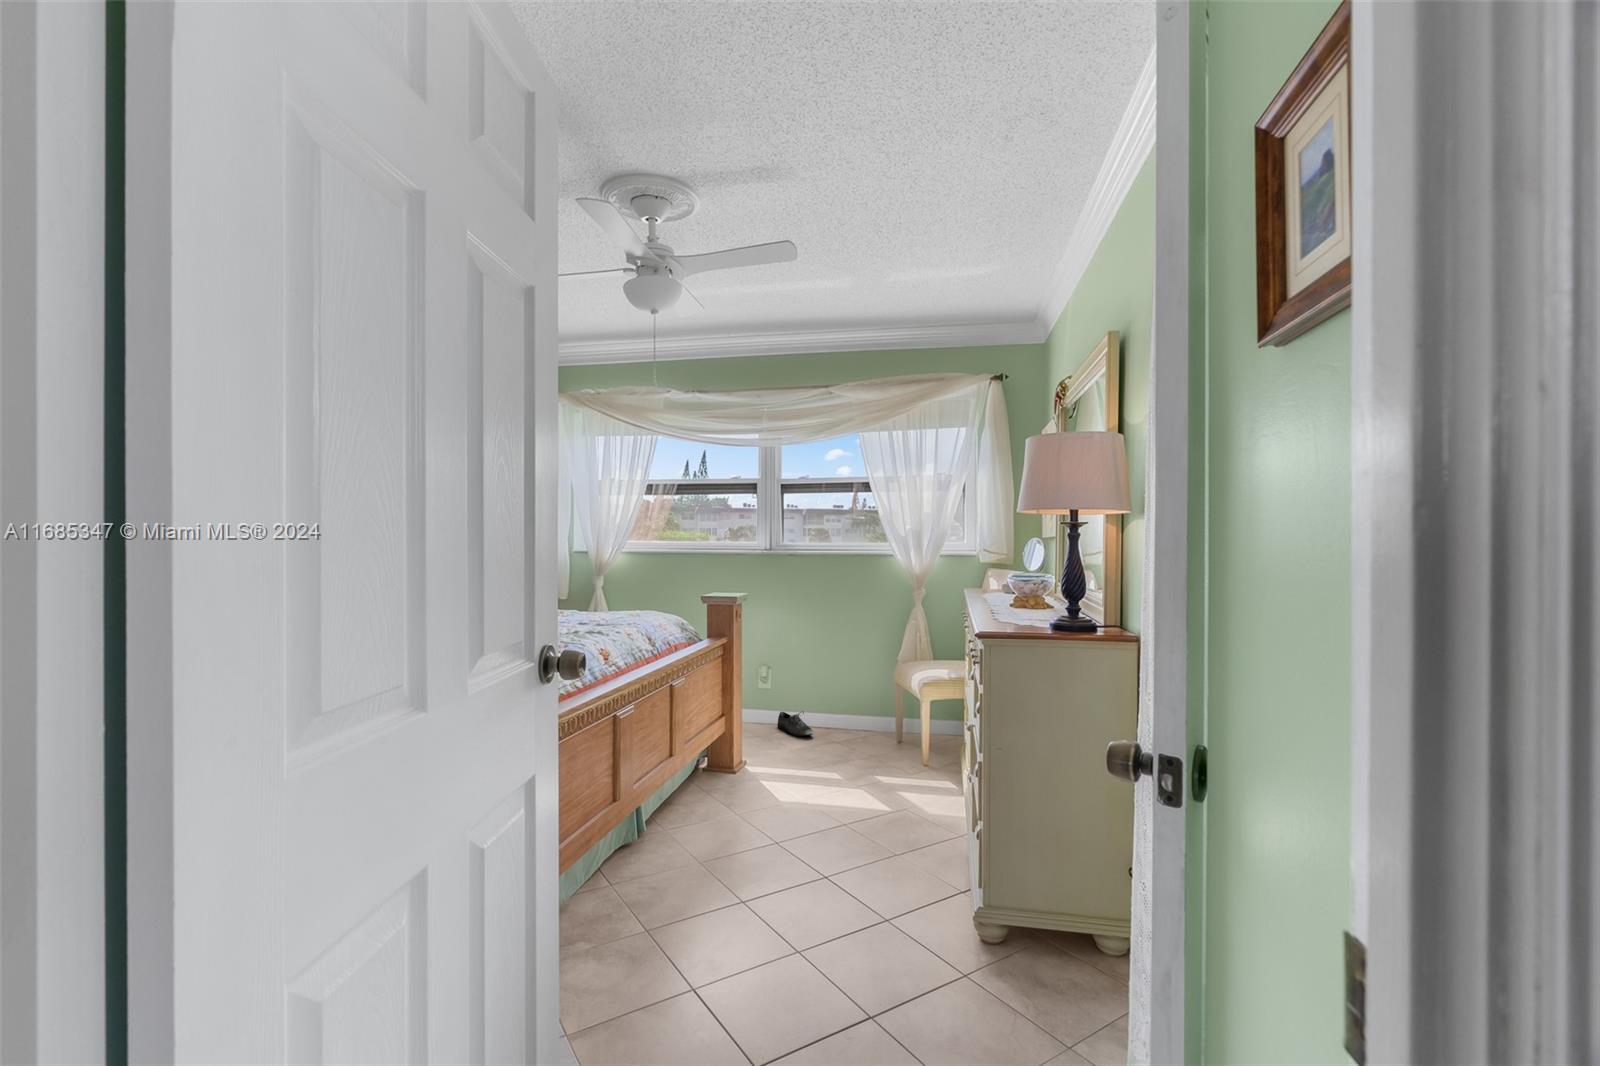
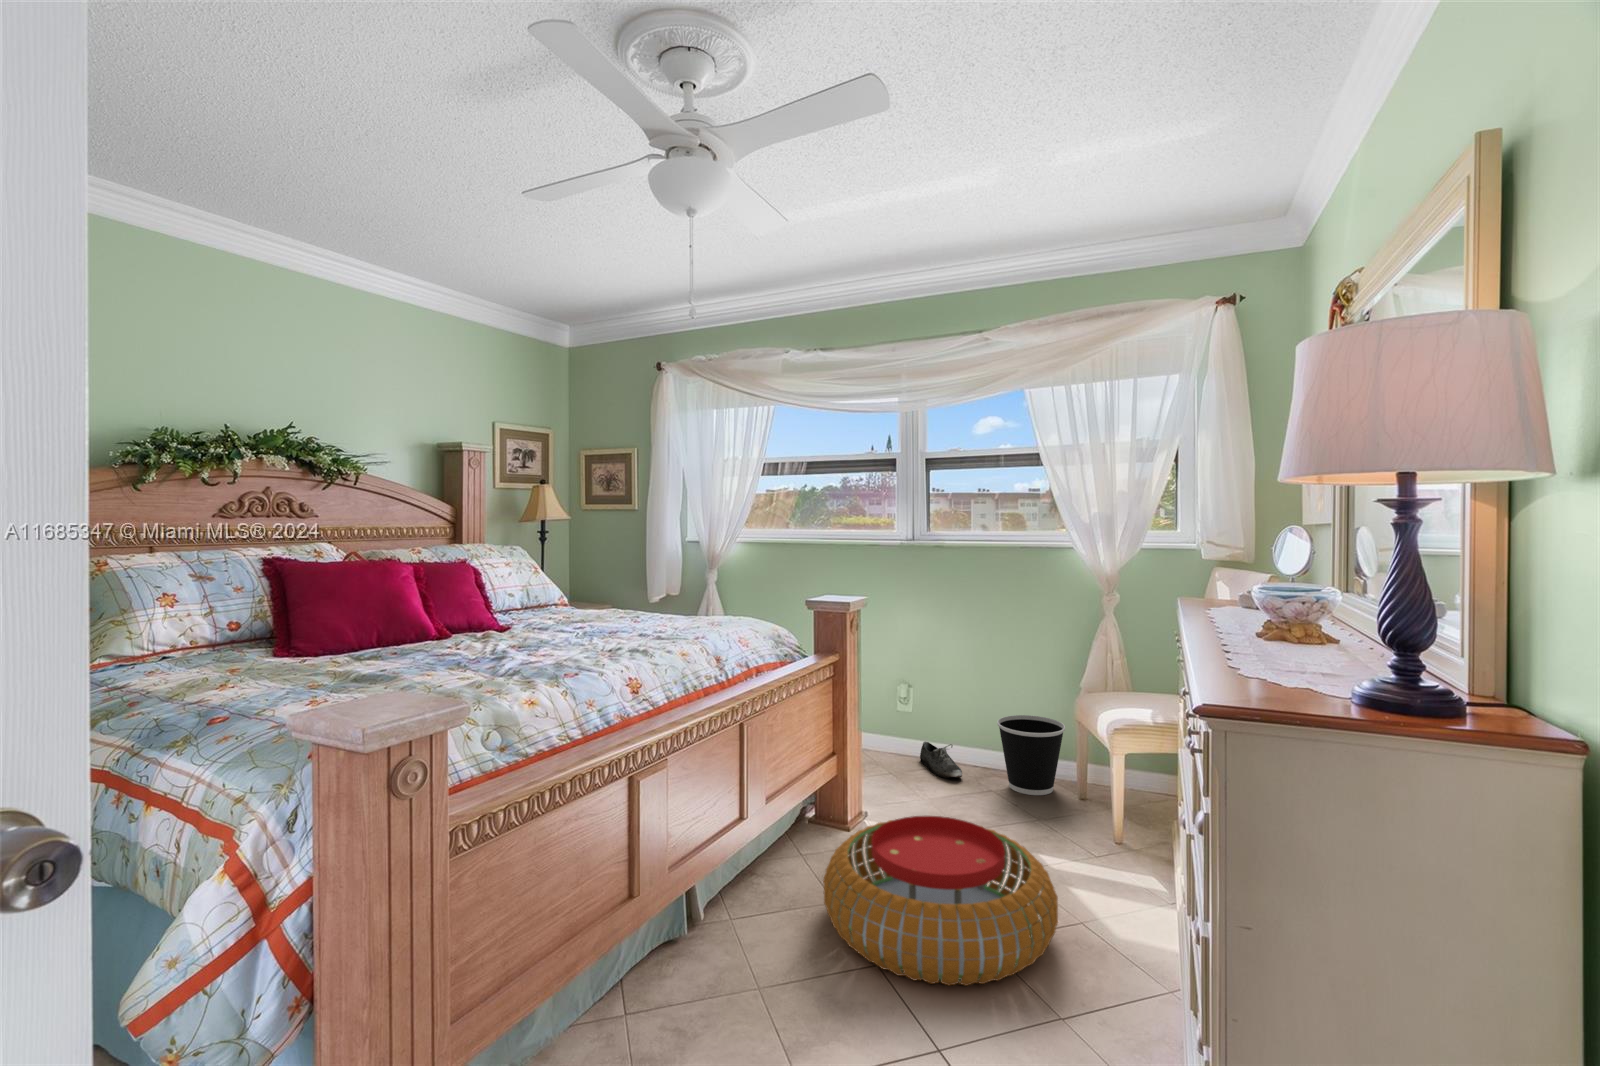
wastebasket: none [840,684,889,743] -> present [997,715,1065,795]
pouf: none [735,747,896,846] -> present [824,816,1058,986]

